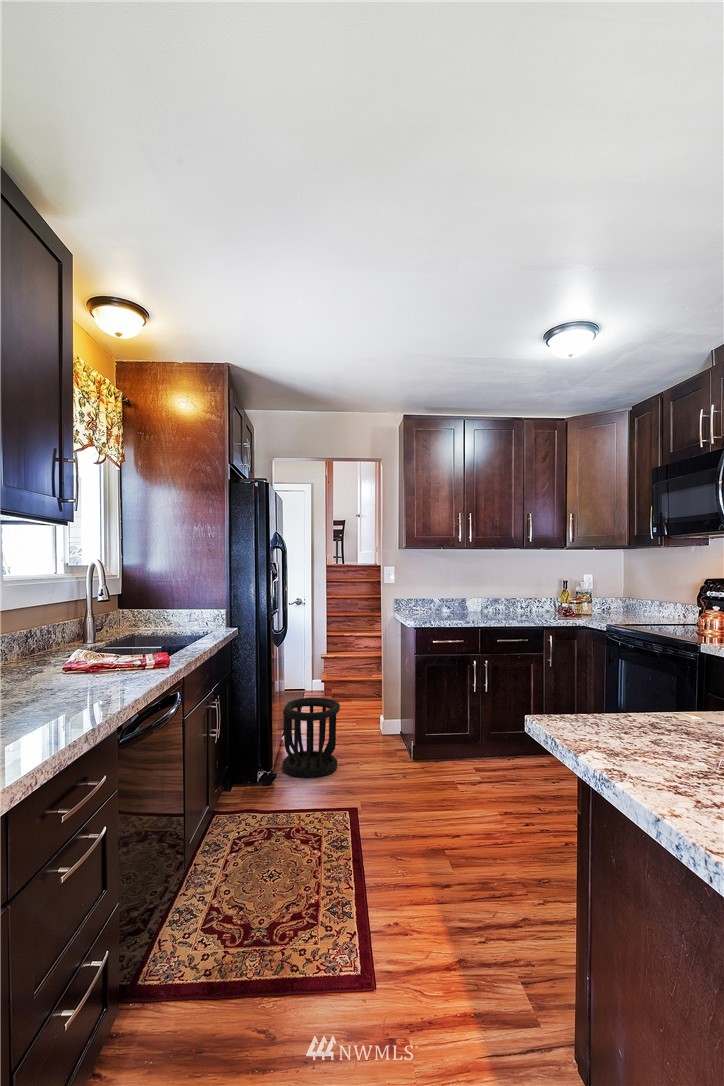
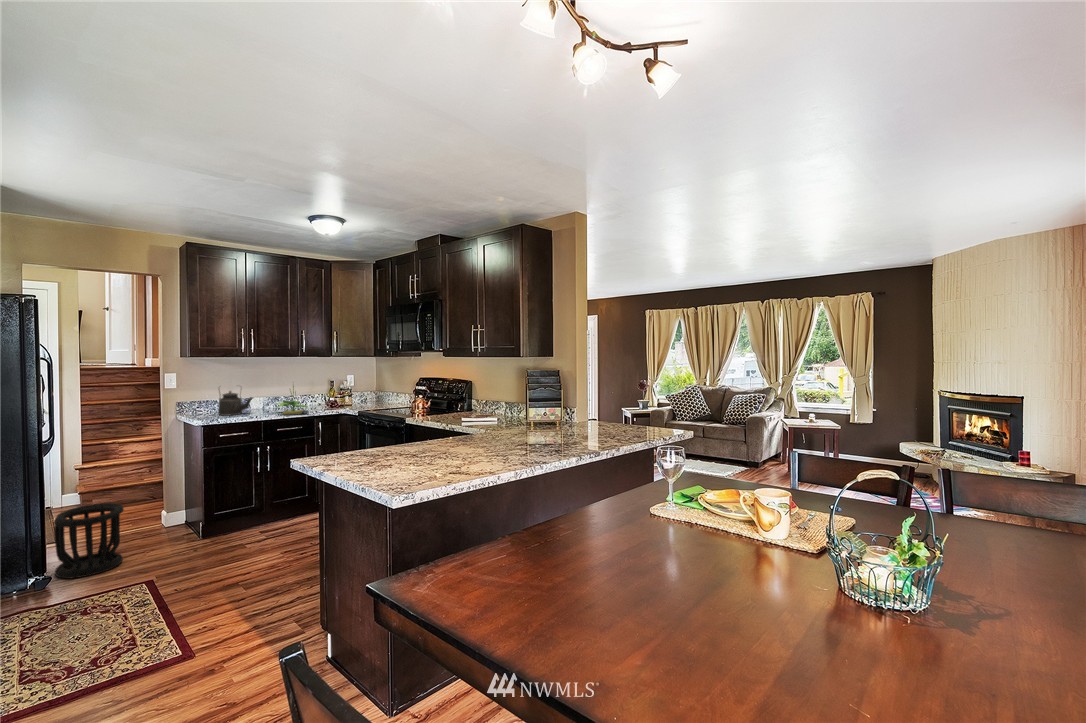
potted plant: none [493,580,535,622] -> present [277,385,307,414]
kettle: none [435,582,471,617] -> present [218,390,253,416]

